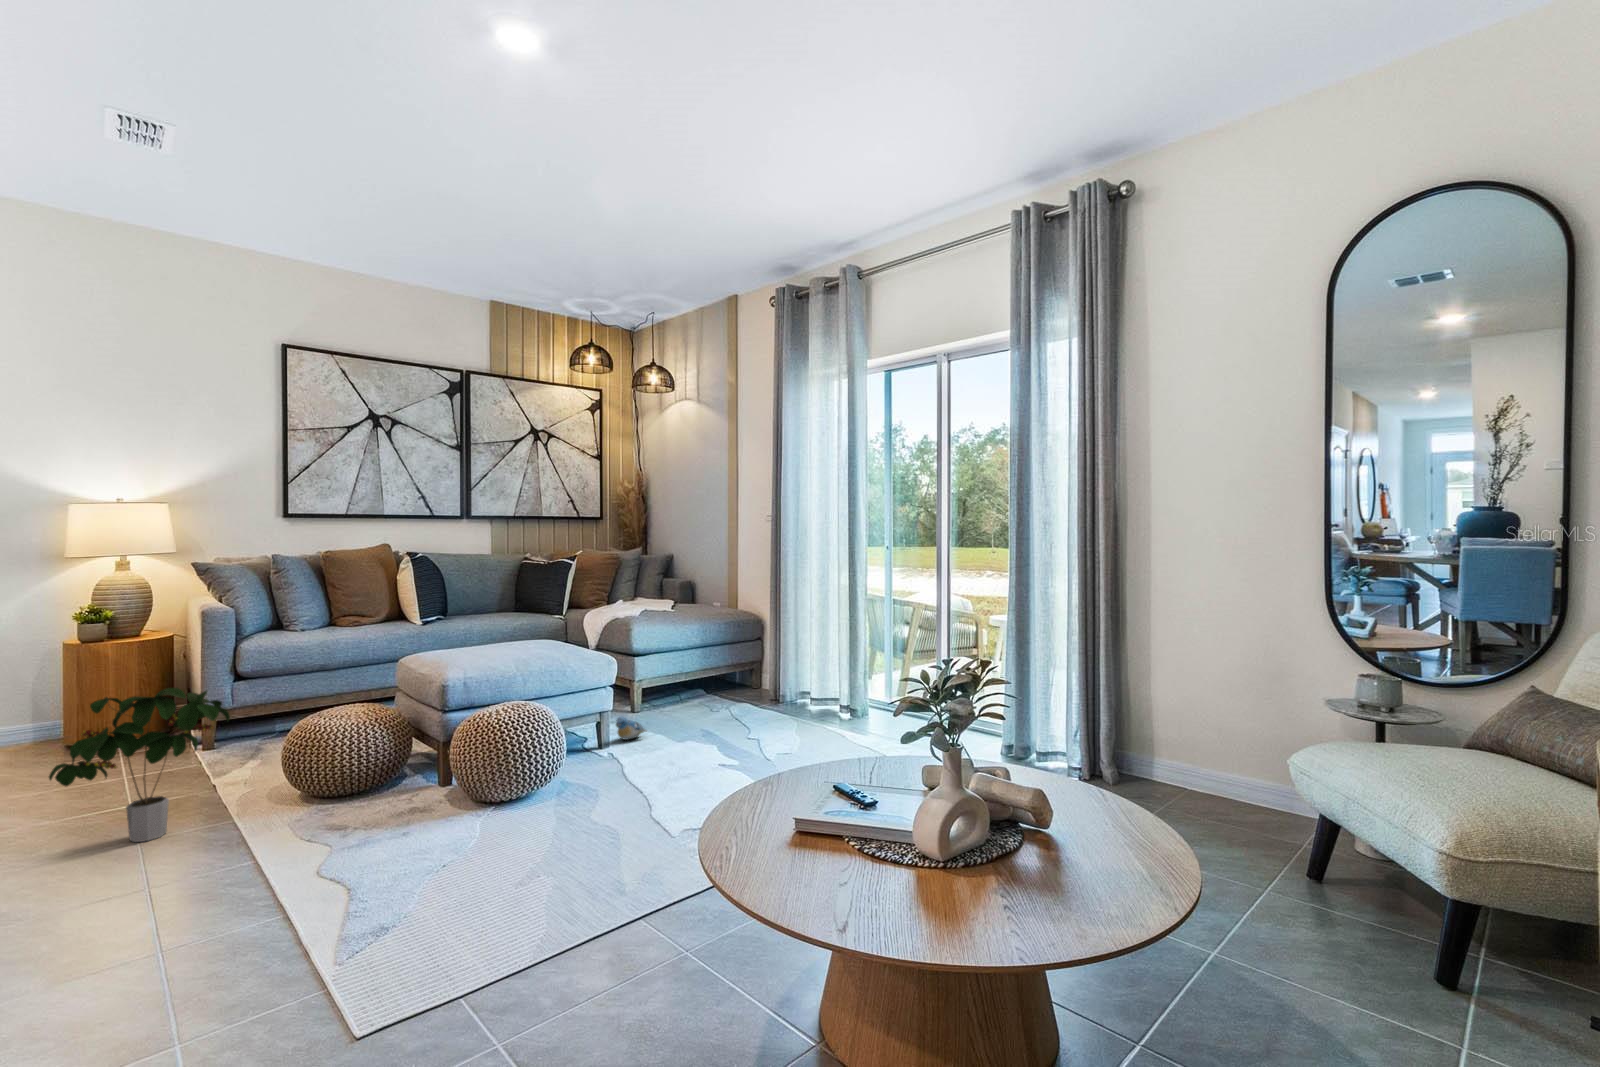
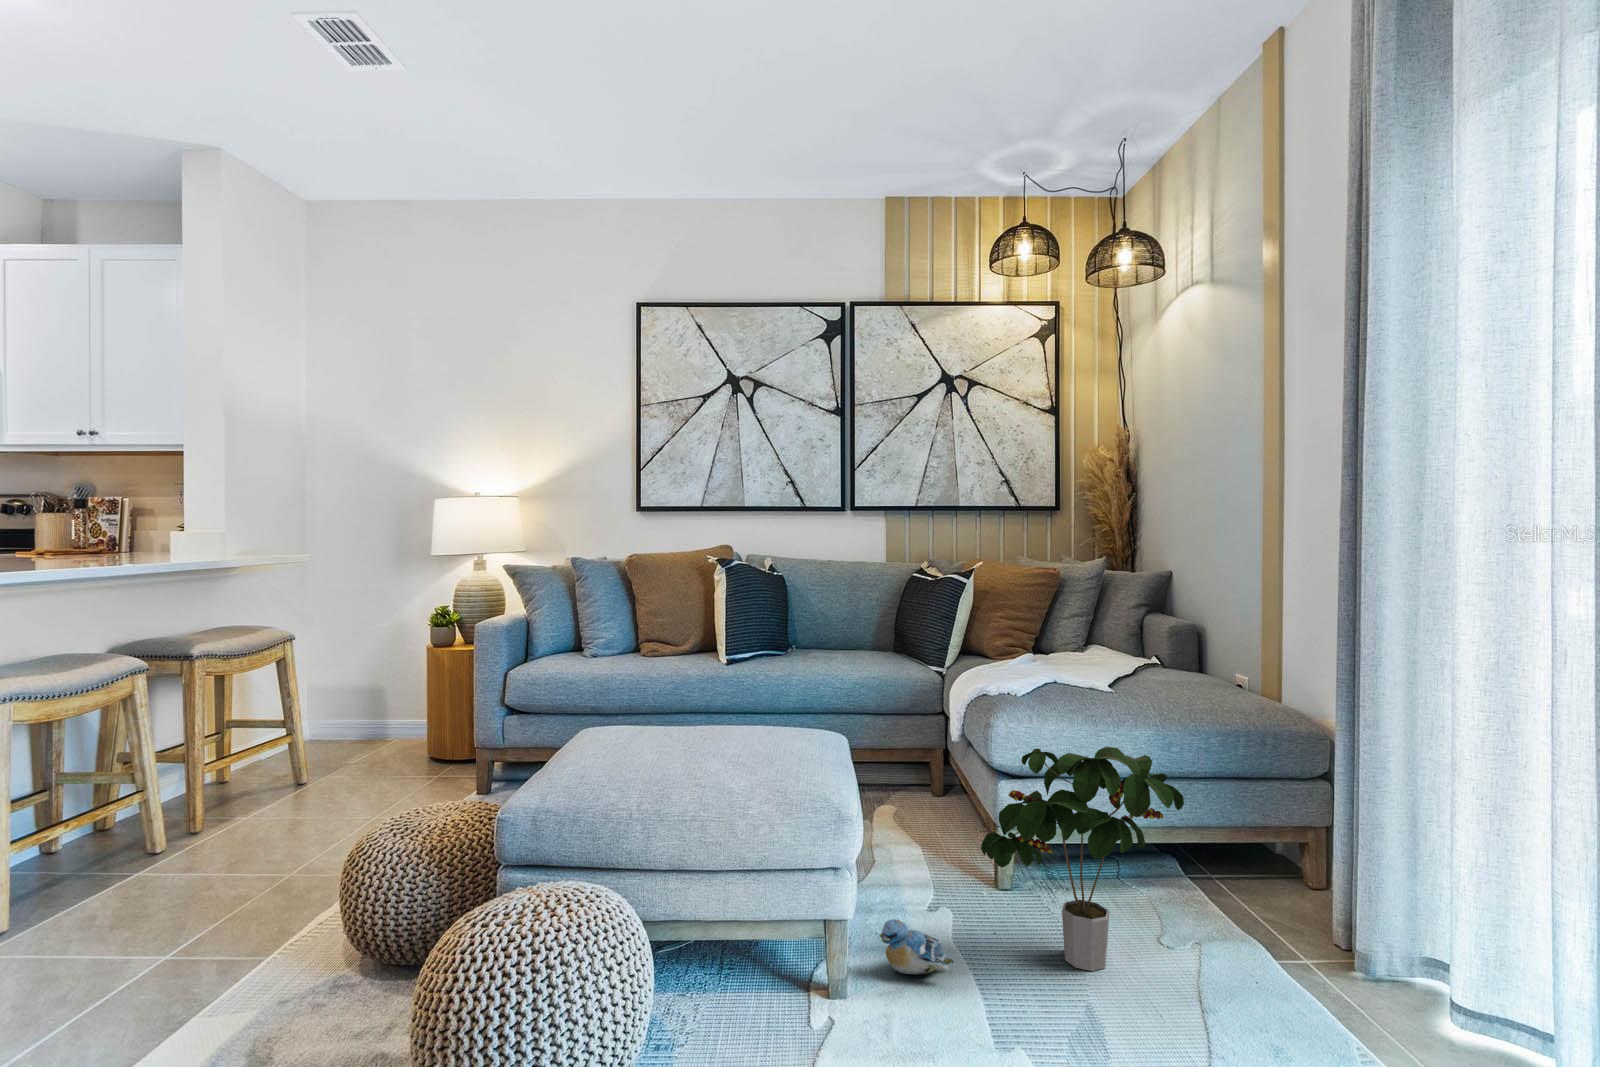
potted plant: present [49,688,230,842] -> present [981,747,1184,971]

